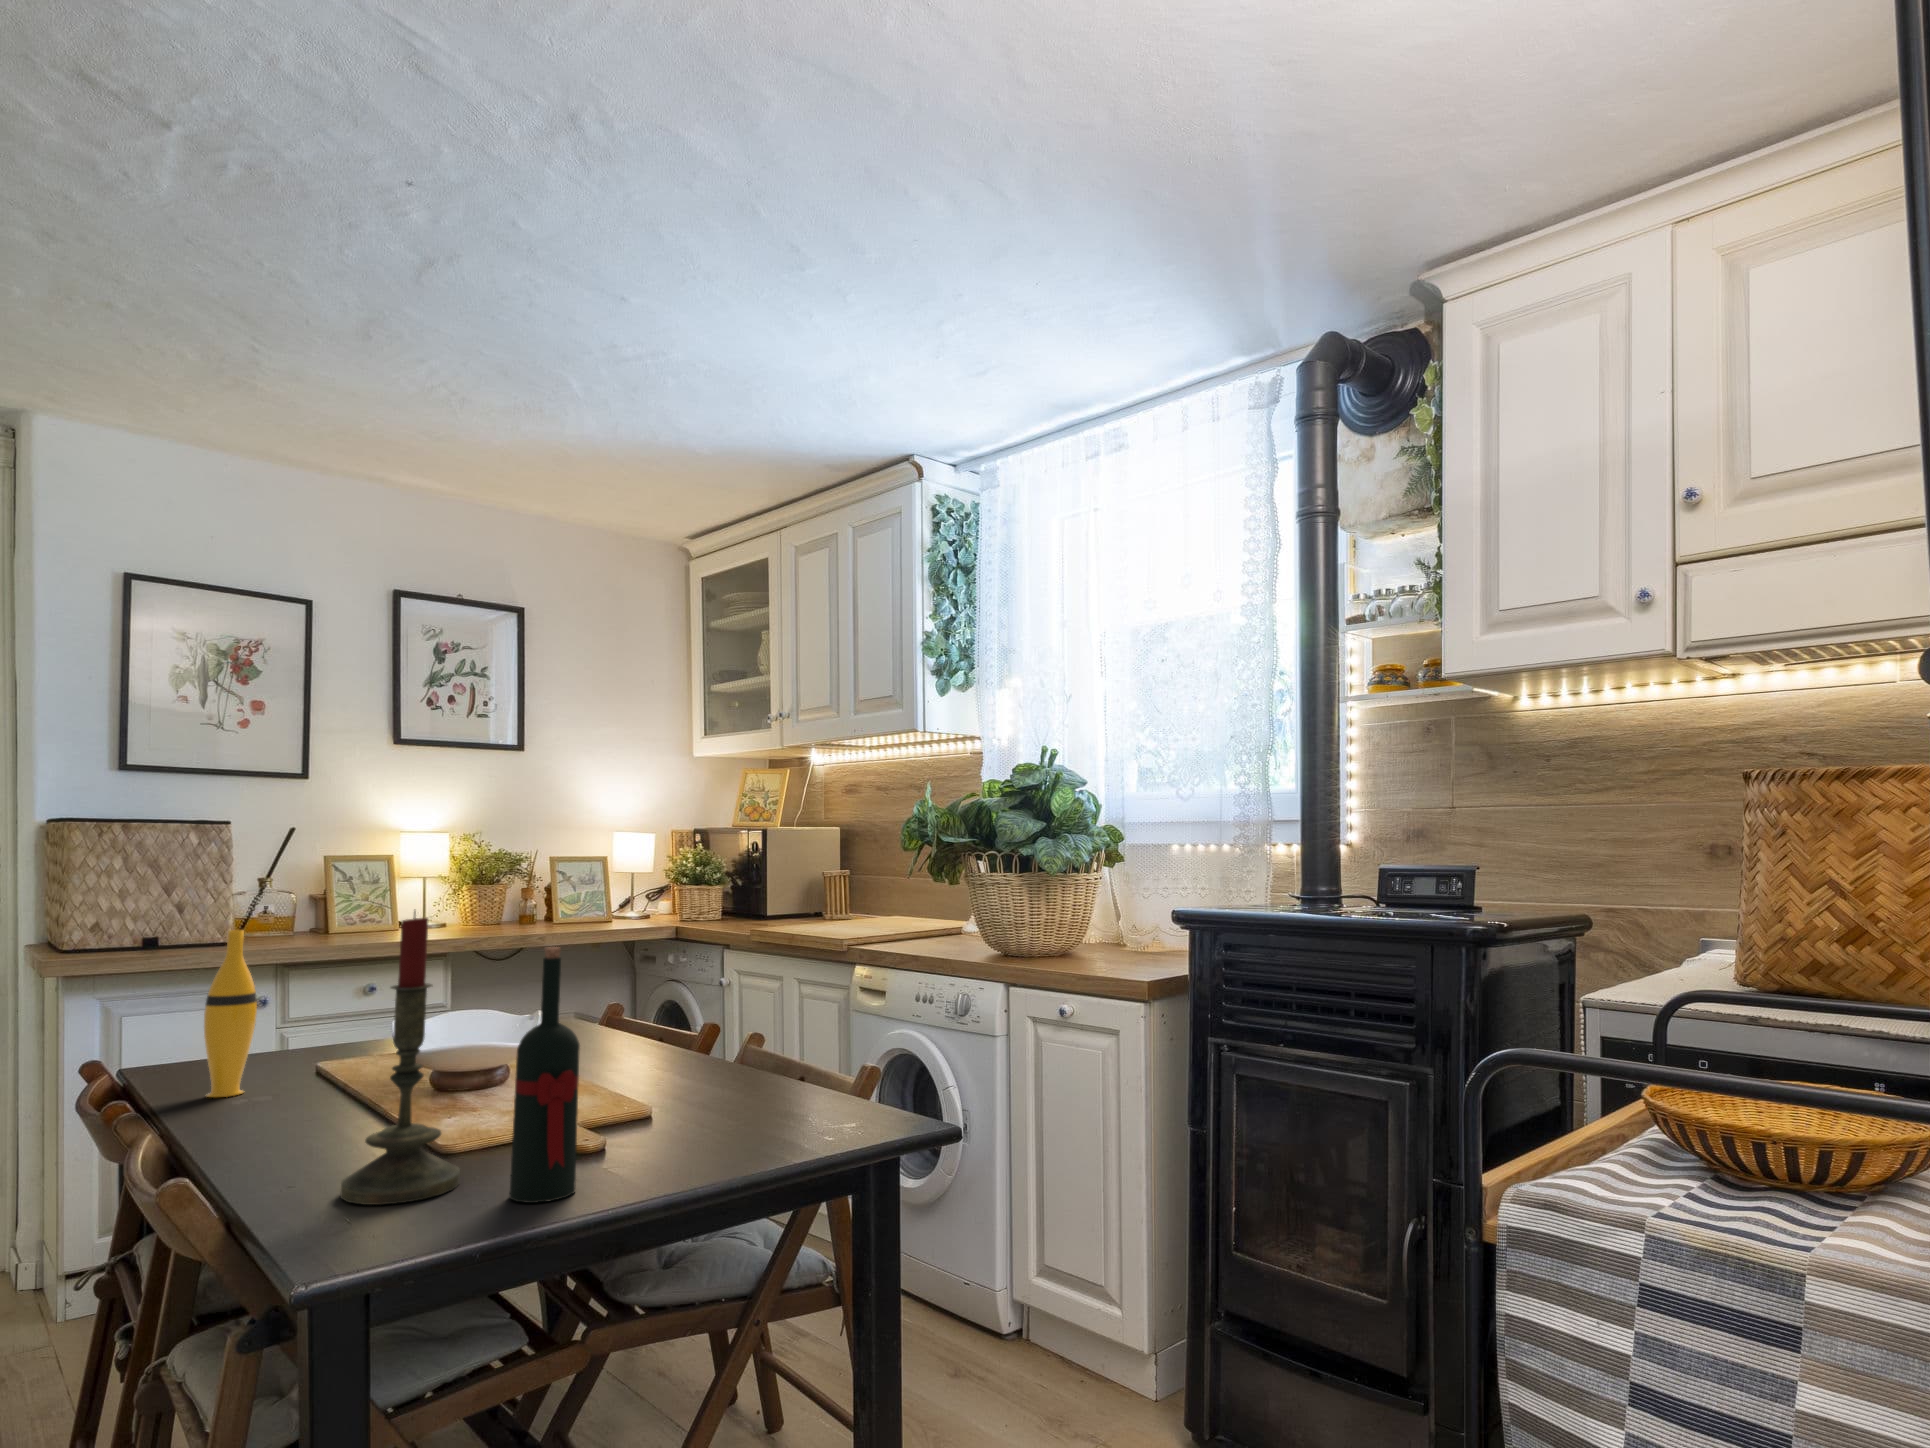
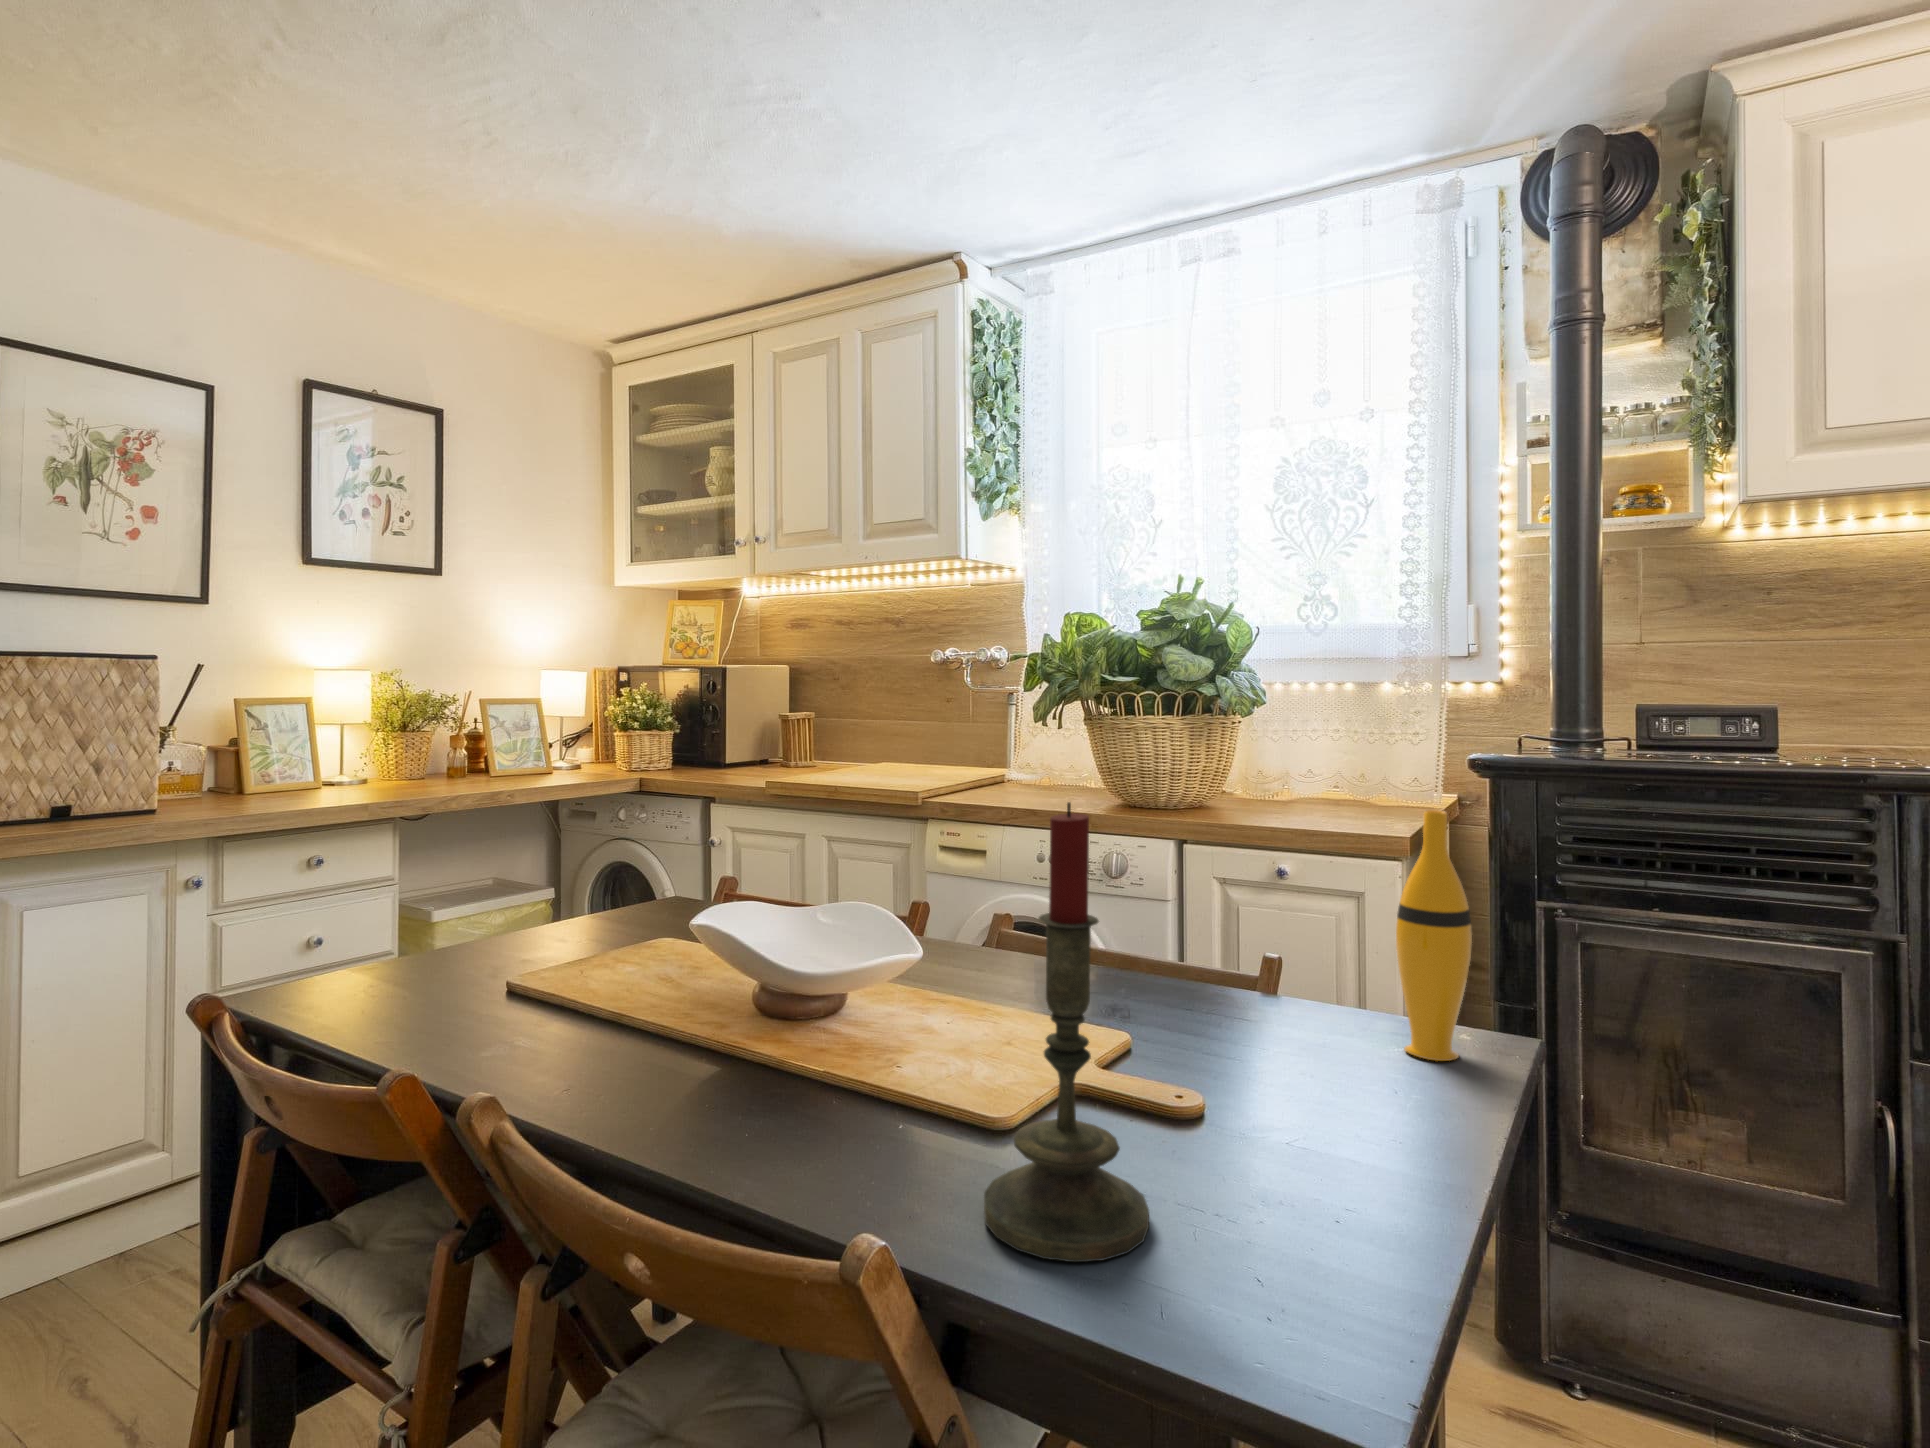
vase: present [204,930,257,1097] -> present [1396,810,1472,1061]
wine bottle: present [510,947,580,1203] -> none [1250,855,1378,1236]

